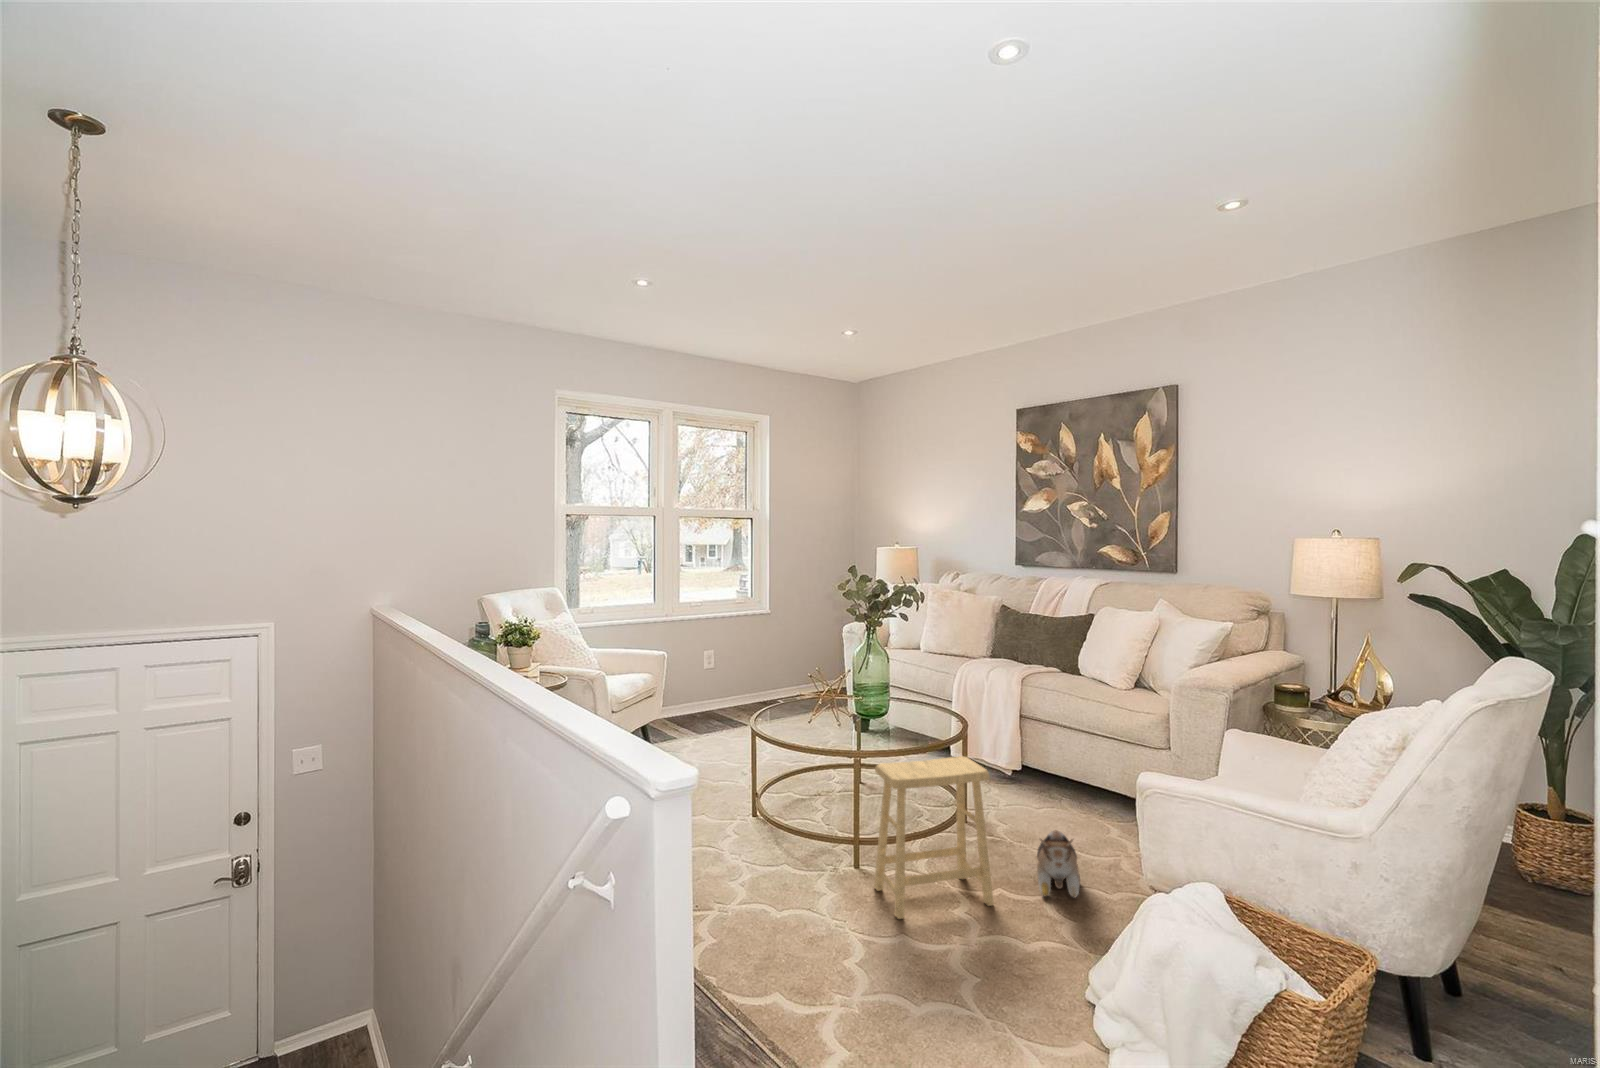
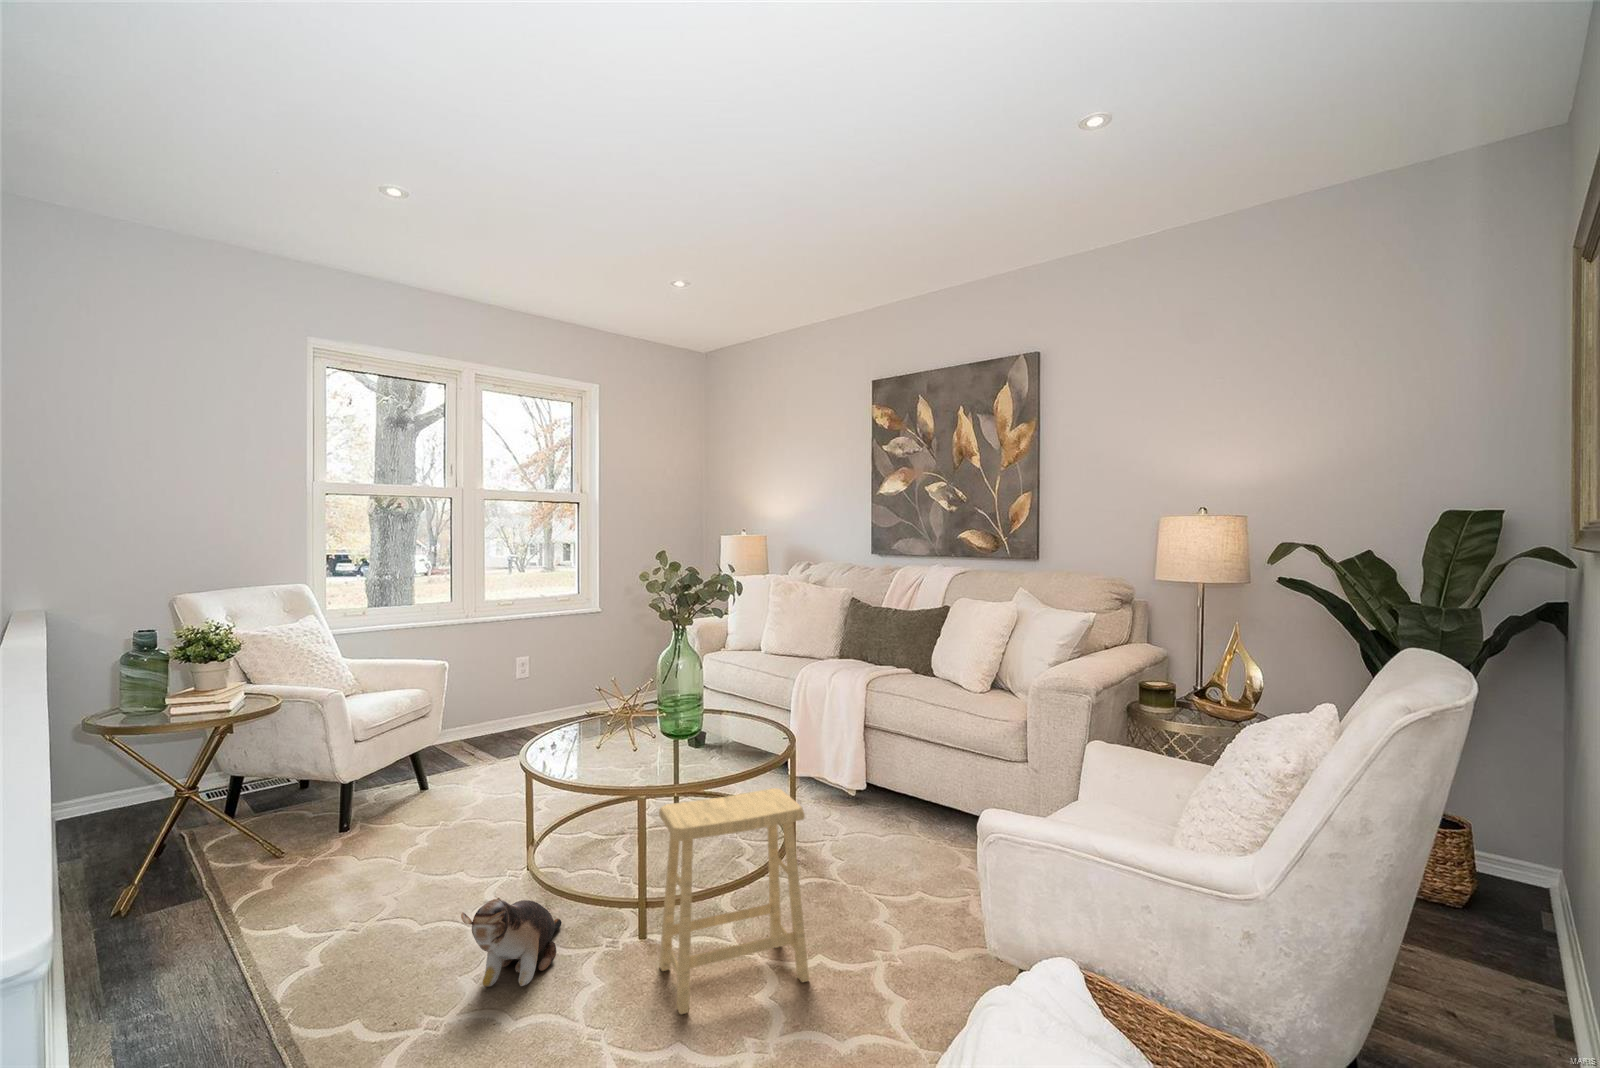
plush toy: present [1037,830,1080,897] -> present [461,898,562,987]

